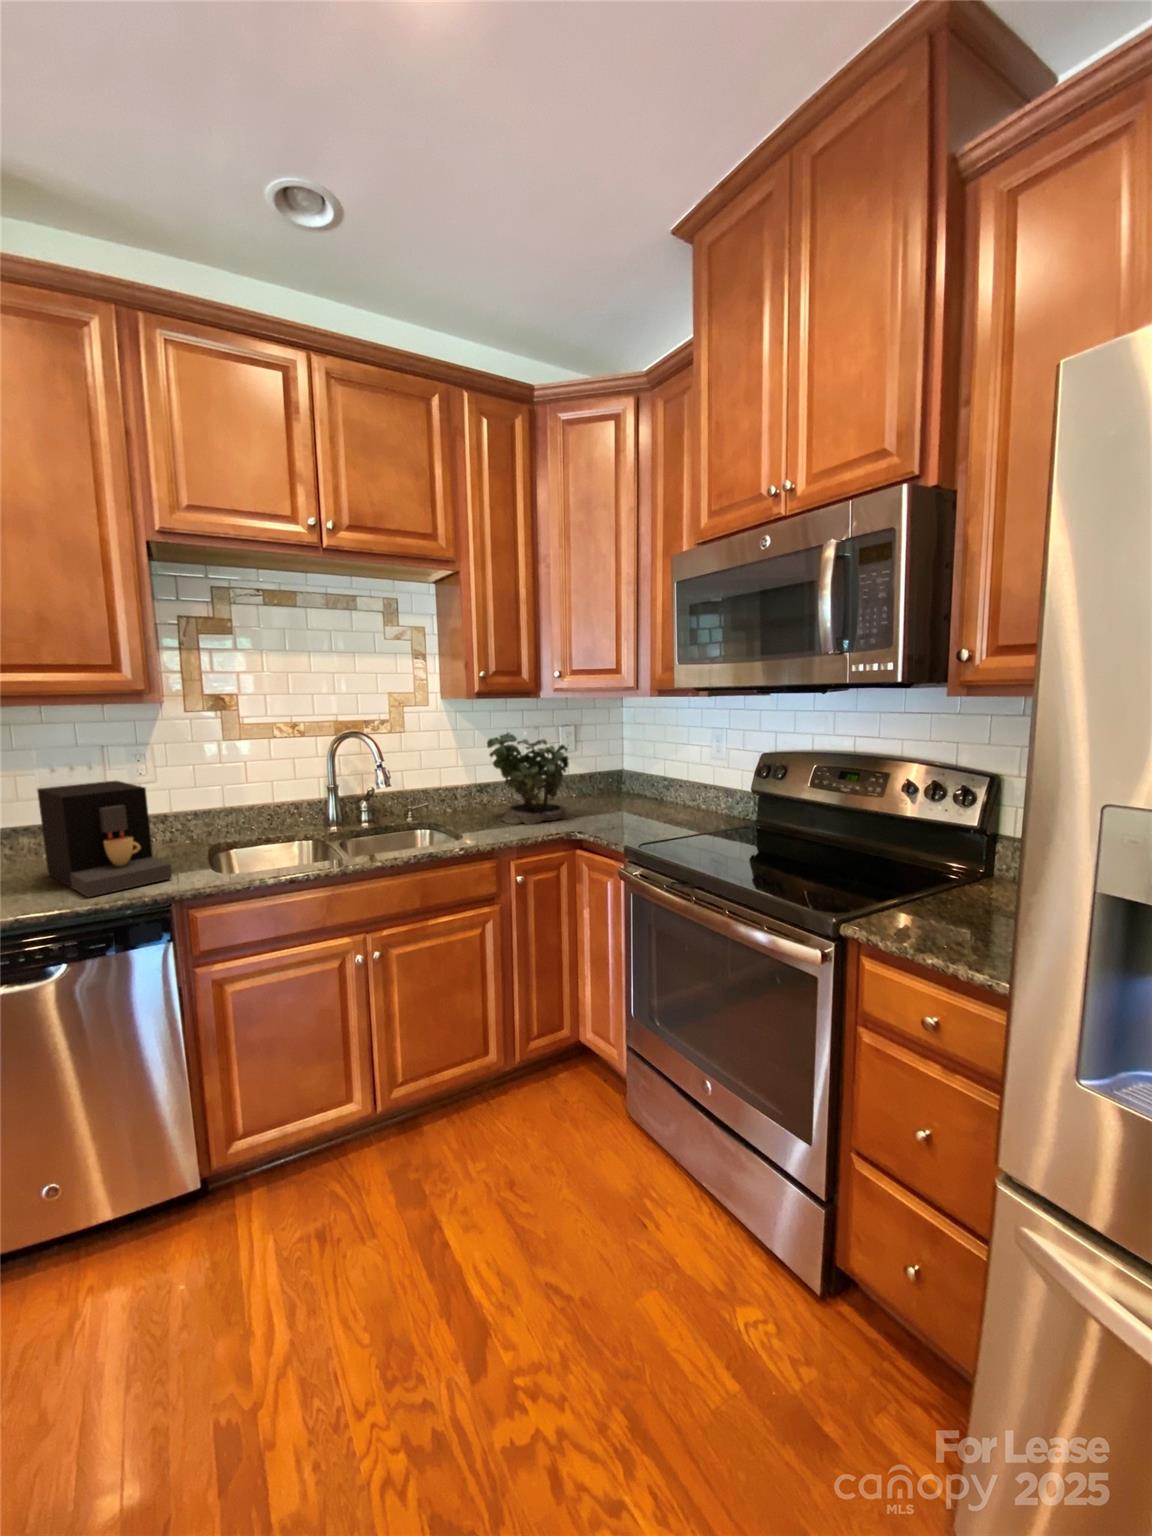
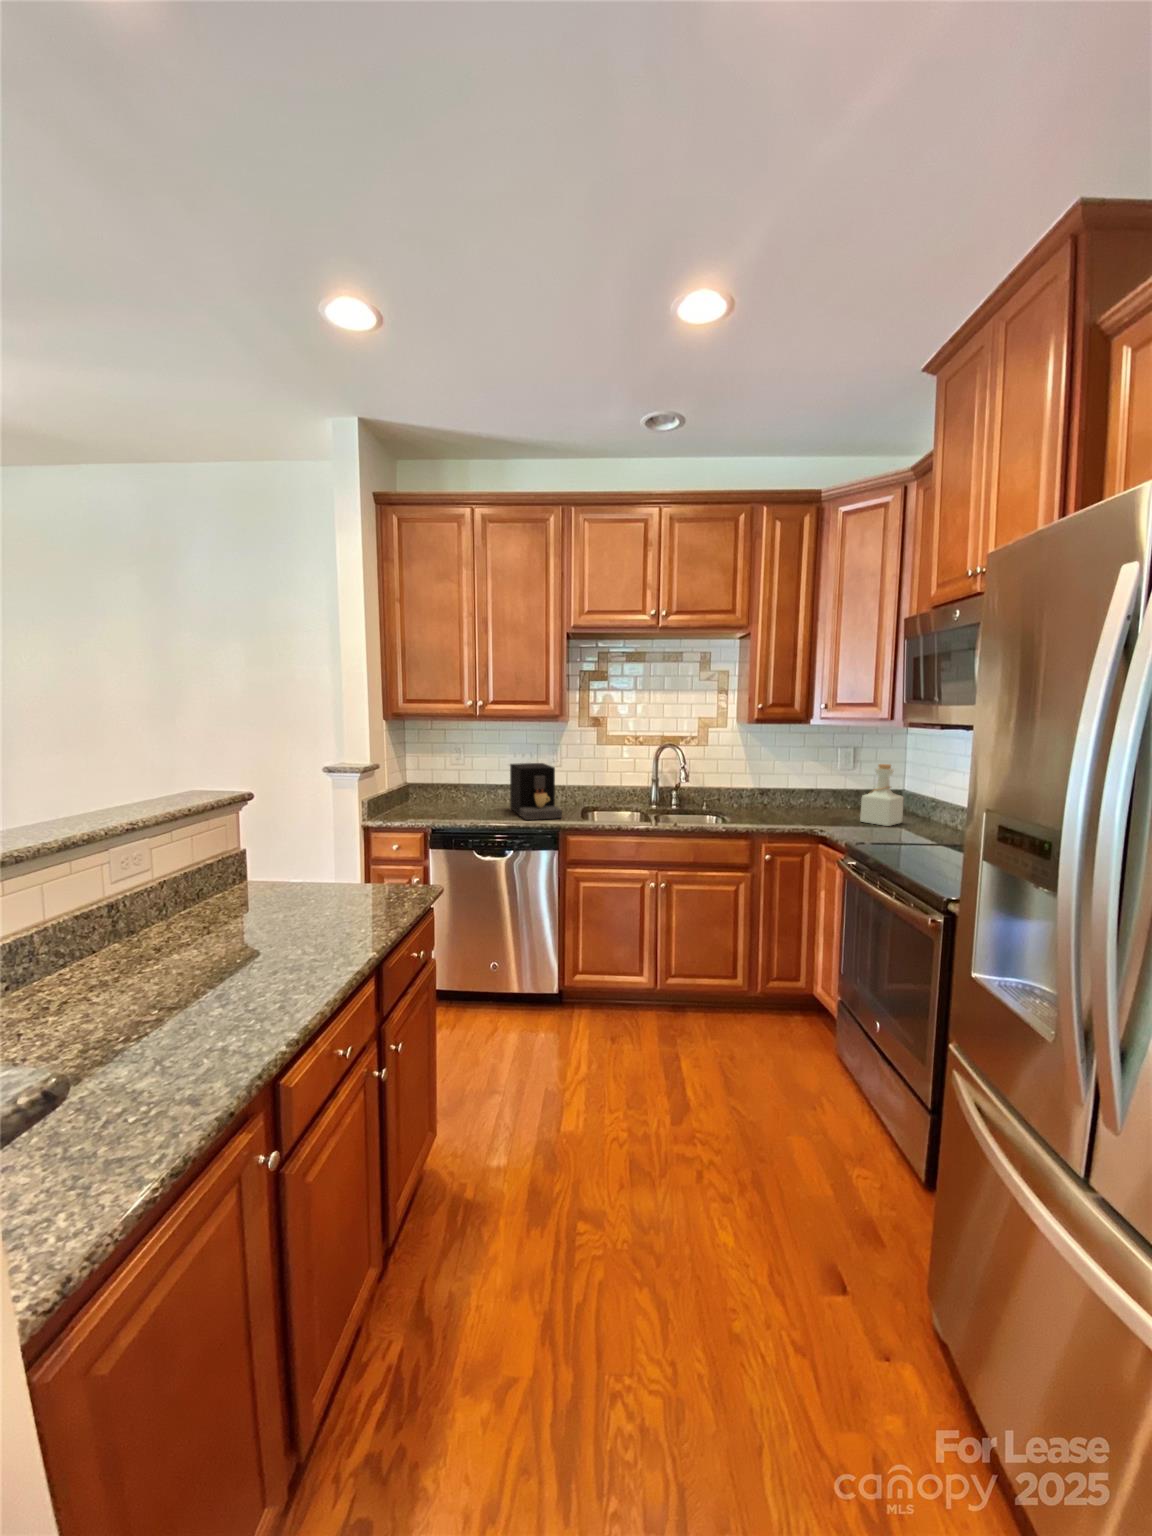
potted plant: present [487,733,575,824] -> none [764,747,833,823]
bottle: none [601,741,644,814] -> present [860,764,904,826]

